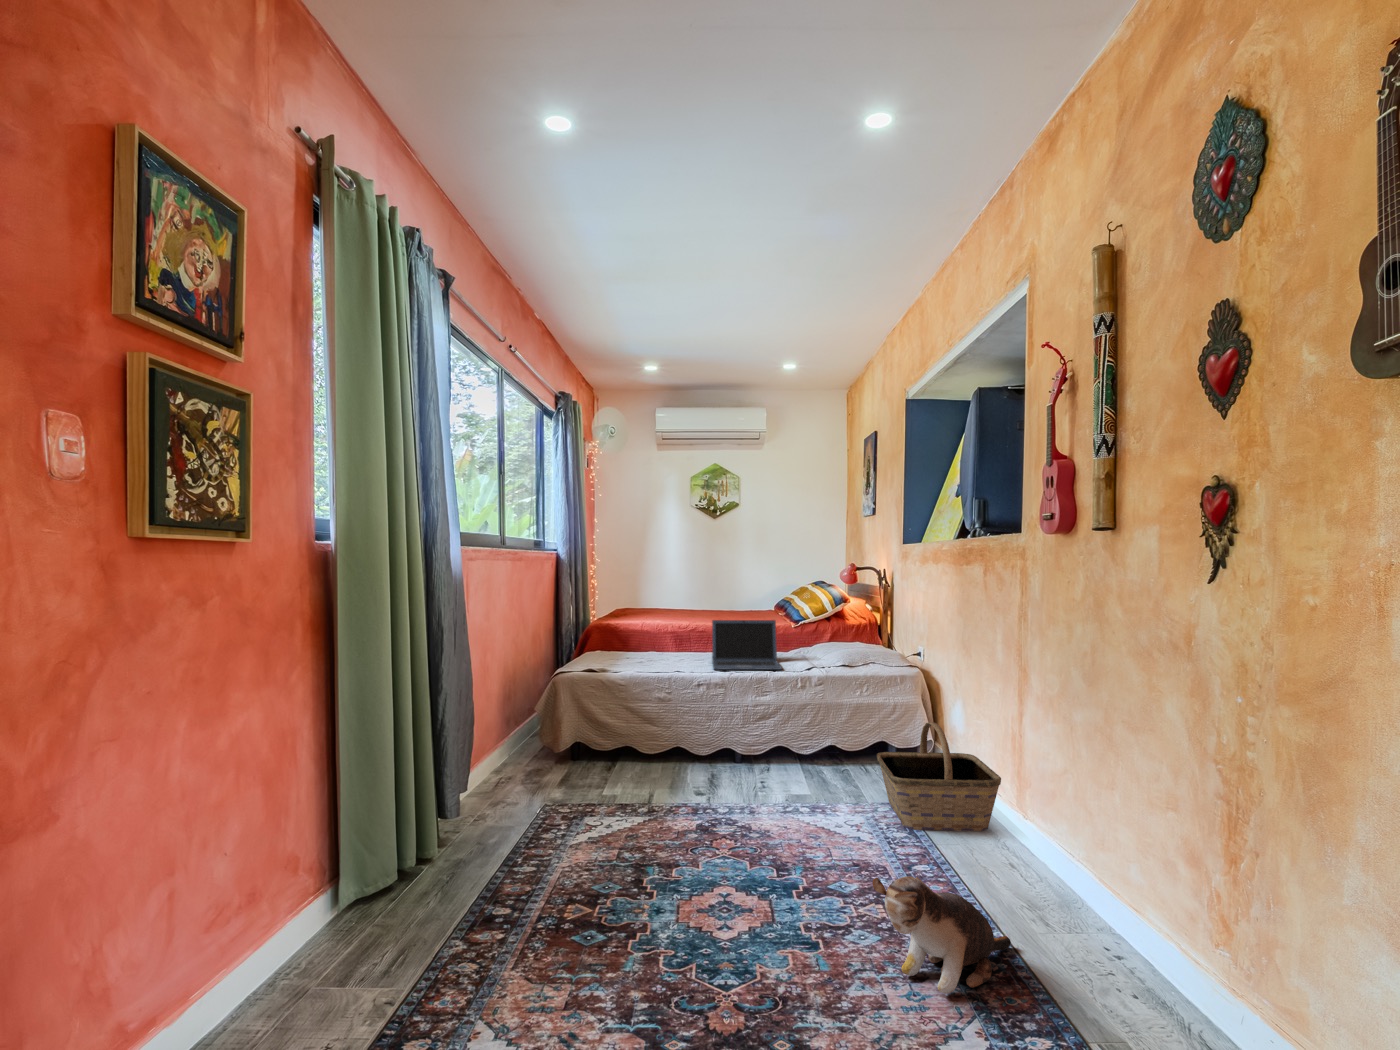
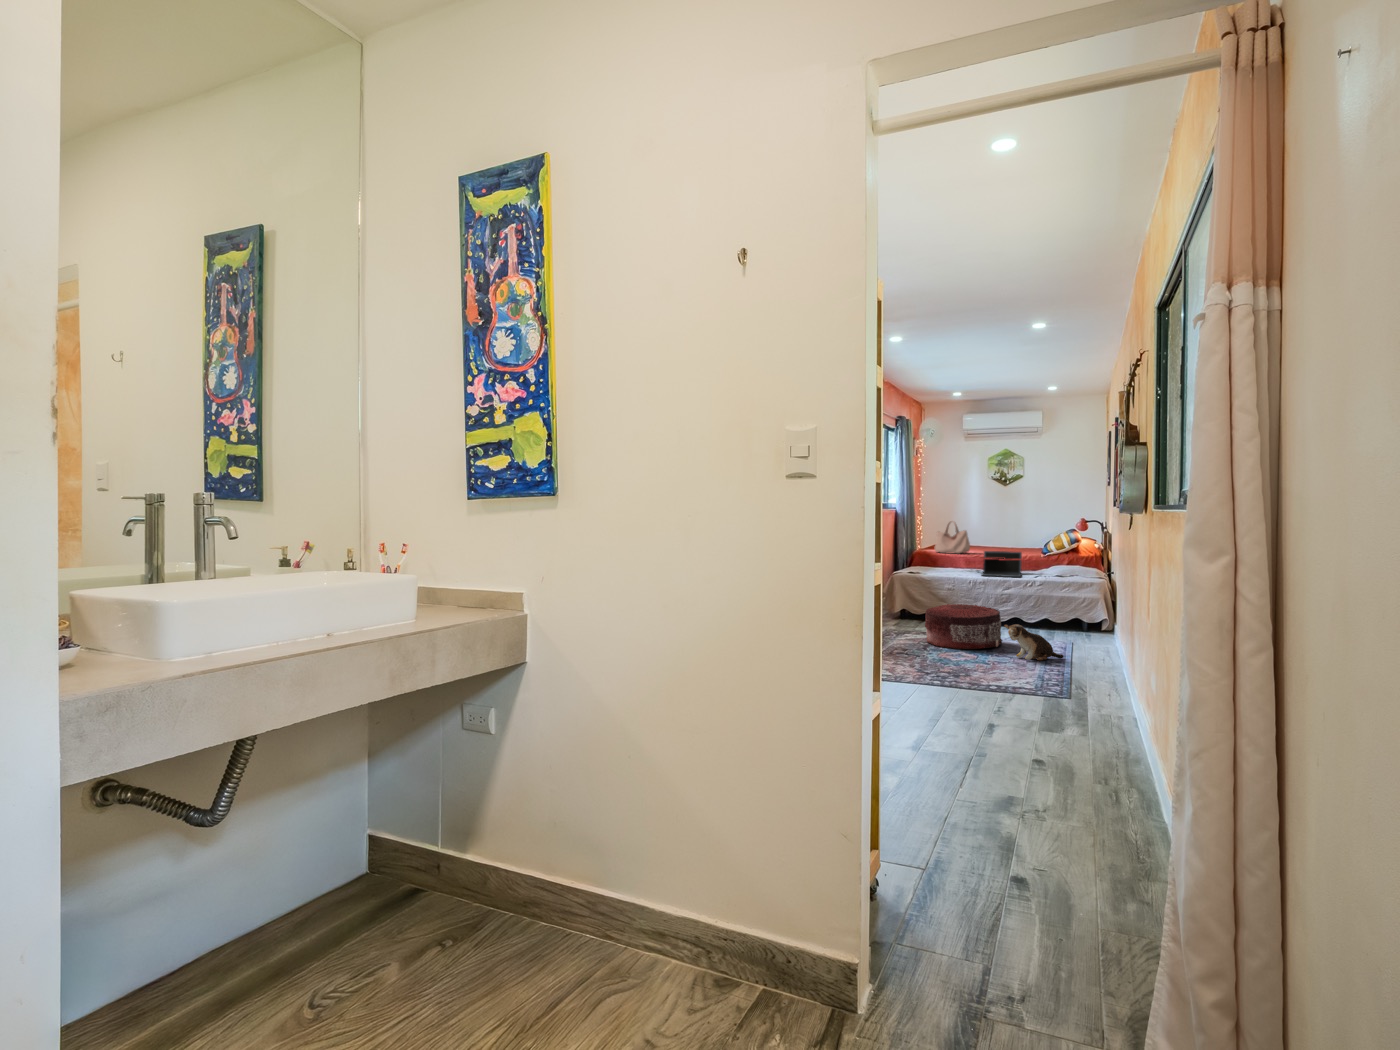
handbag: none [623,567,683,624] -> present [935,521,970,554]
basket: present [877,722,1001,831] -> none [1053,598,1108,644]
pouf: none [622,767,817,935] -> present [925,604,1002,649]

